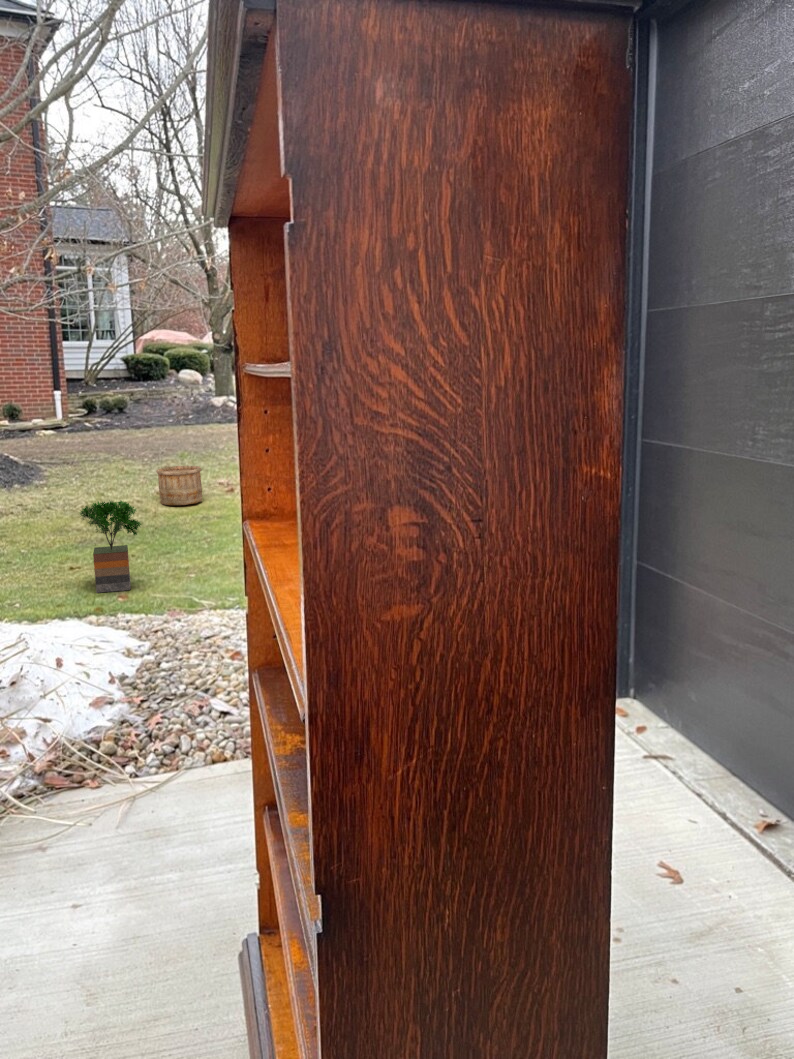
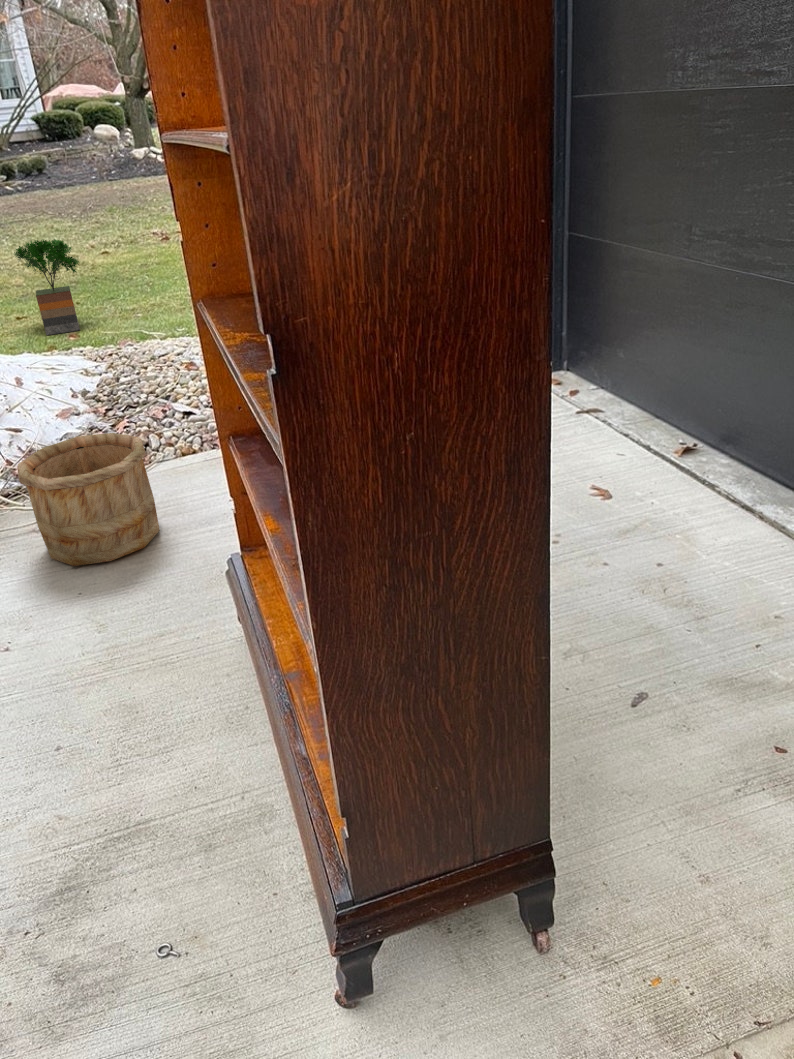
wooden bucket: present [156,466,202,505] -> present [17,433,160,566]

